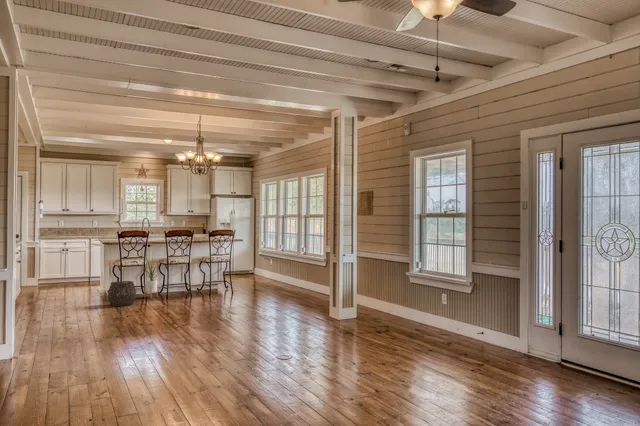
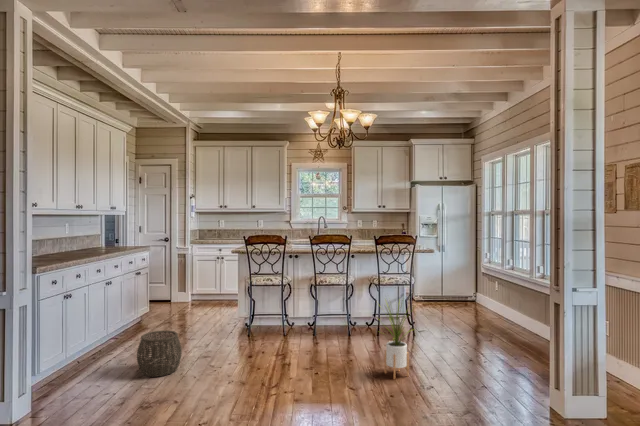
house plant: present [144,260,158,297] -> present [379,300,409,379]

